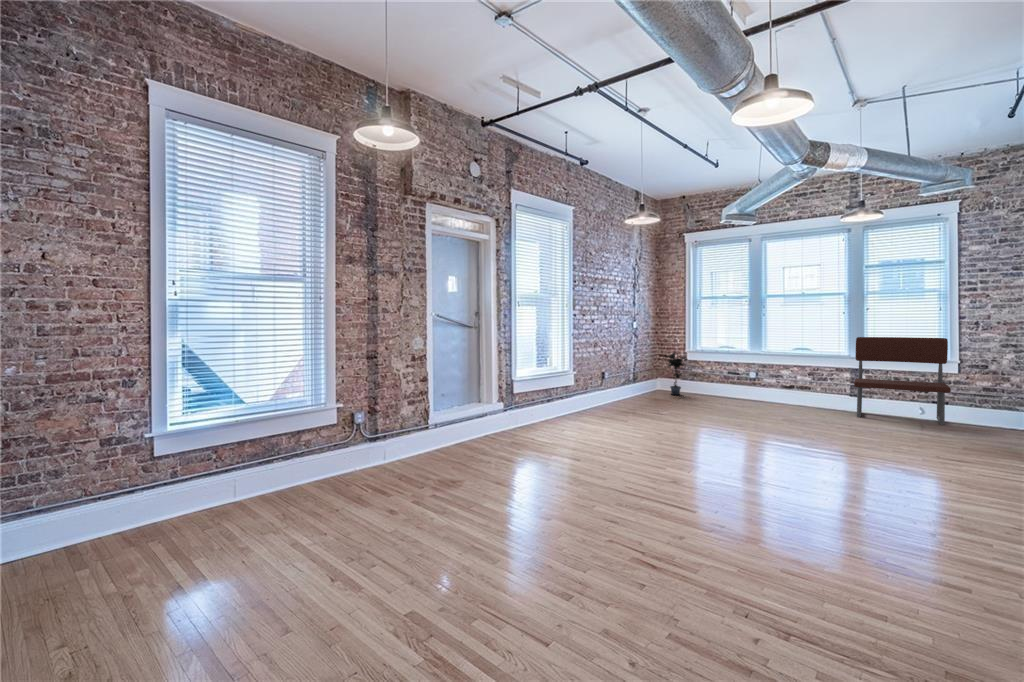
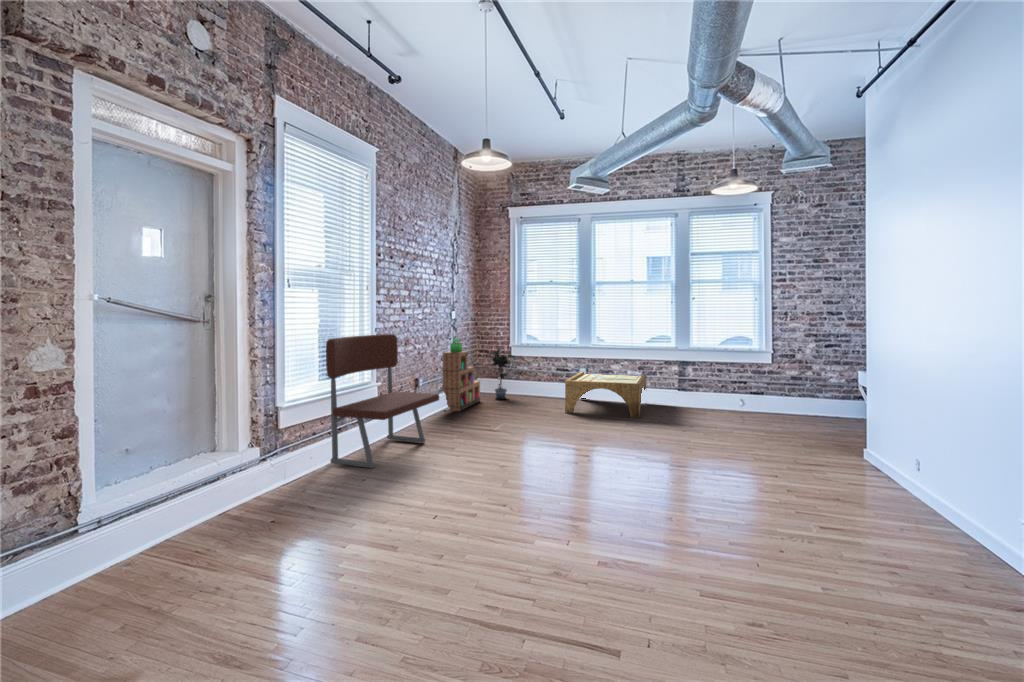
bench: present [854,337,951,425] -> present [326,334,439,468]
bookshelf: none [624,341,657,401] -> present [443,338,480,411]
coffee table: none [729,374,816,416] -> present [565,372,646,418]

